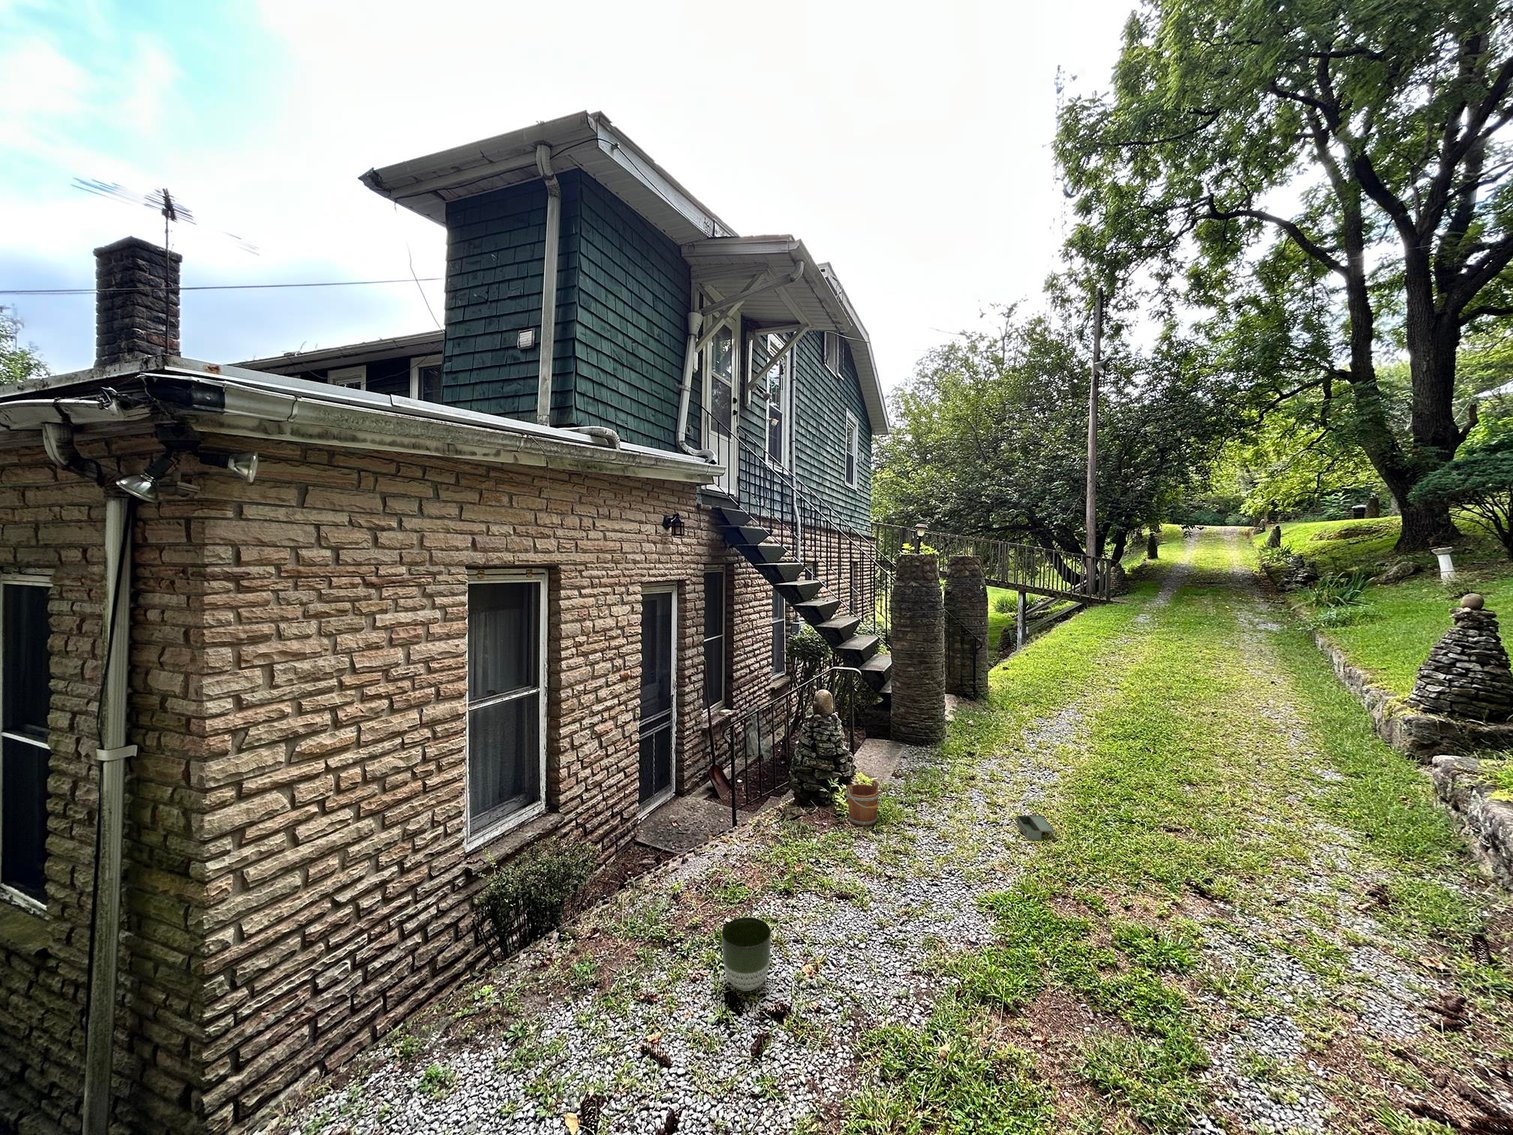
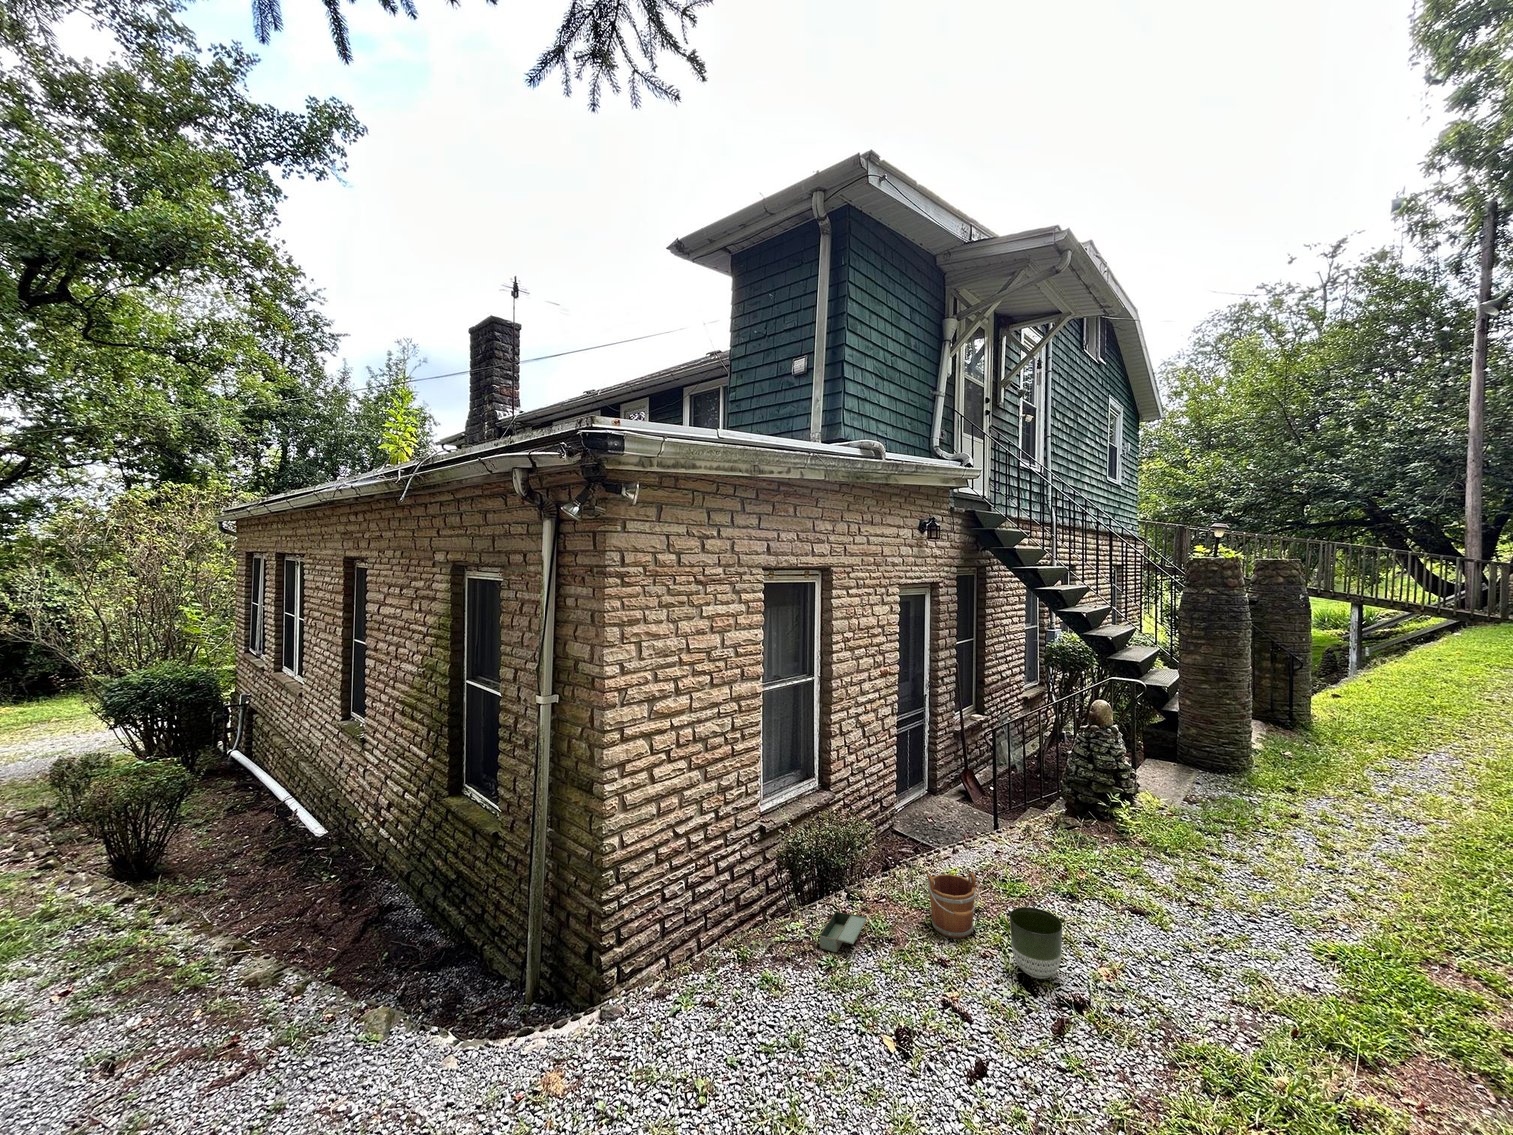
bucket: present [846,780,882,826] -> present [927,873,979,938]
toolbox: present [1016,815,1054,840] -> present [820,911,867,953]

